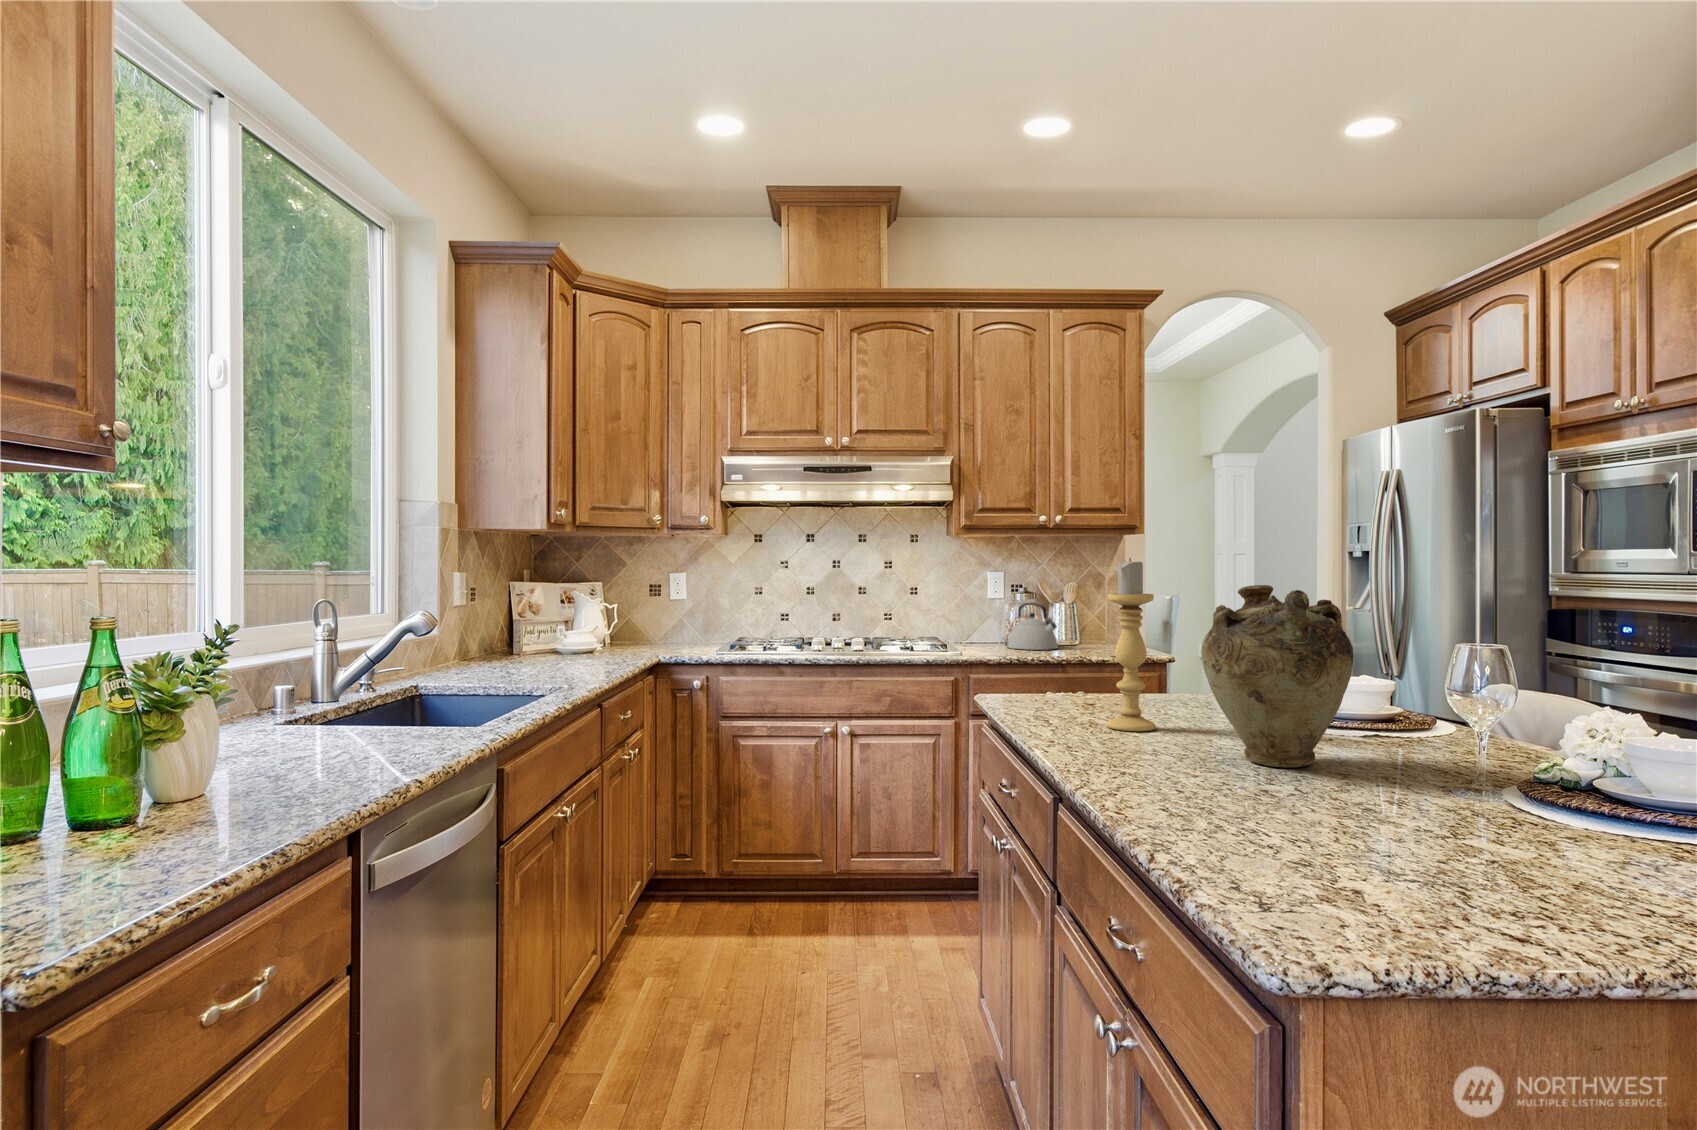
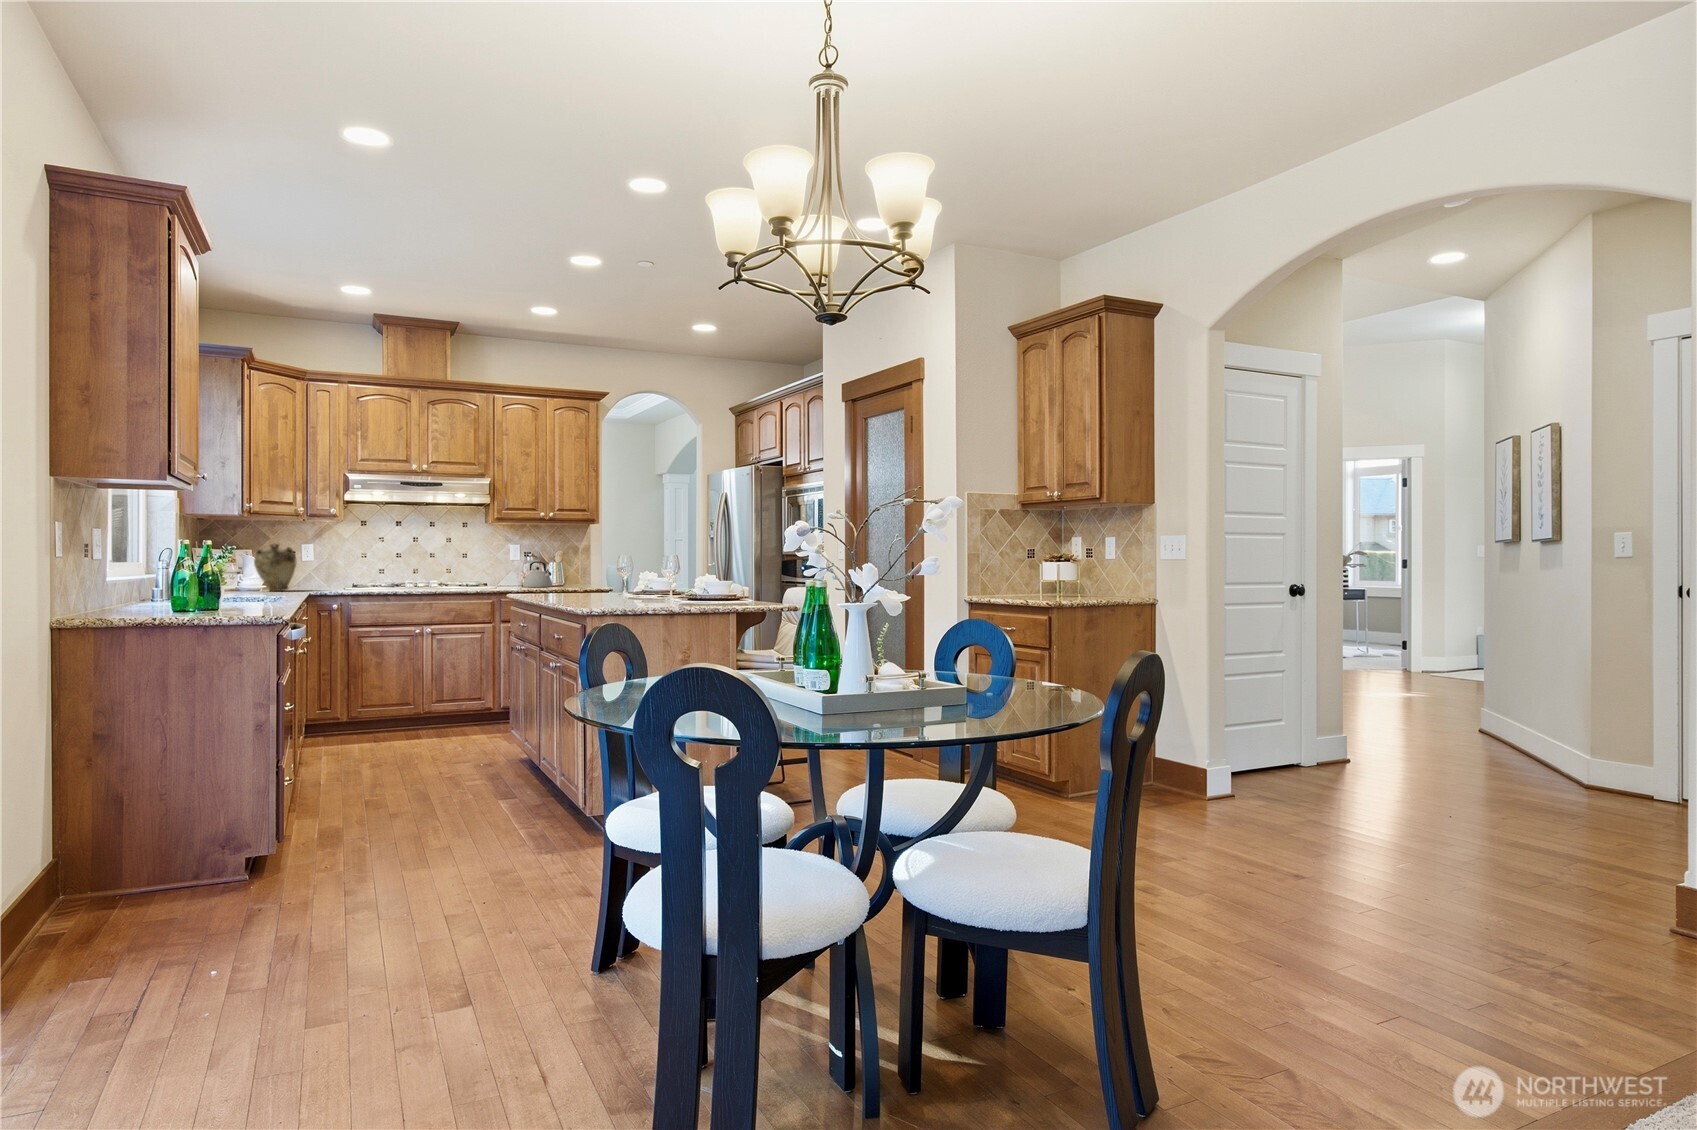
candle holder: present [1107,558,1155,731] -> none [558,532,575,594]
vase: present [1201,585,1354,767] -> present [254,544,297,591]

